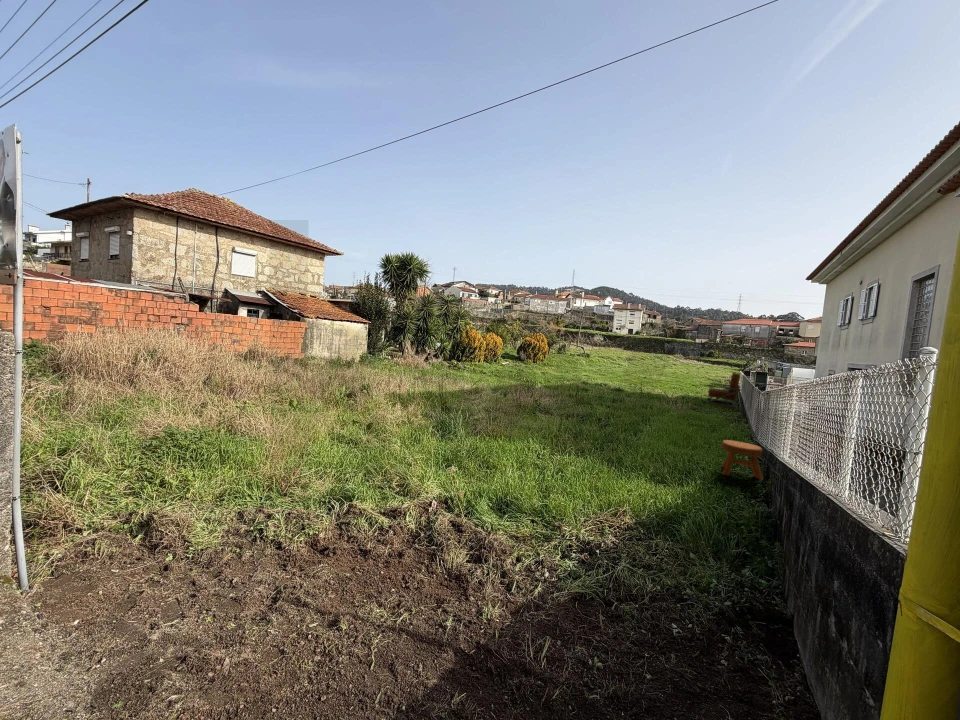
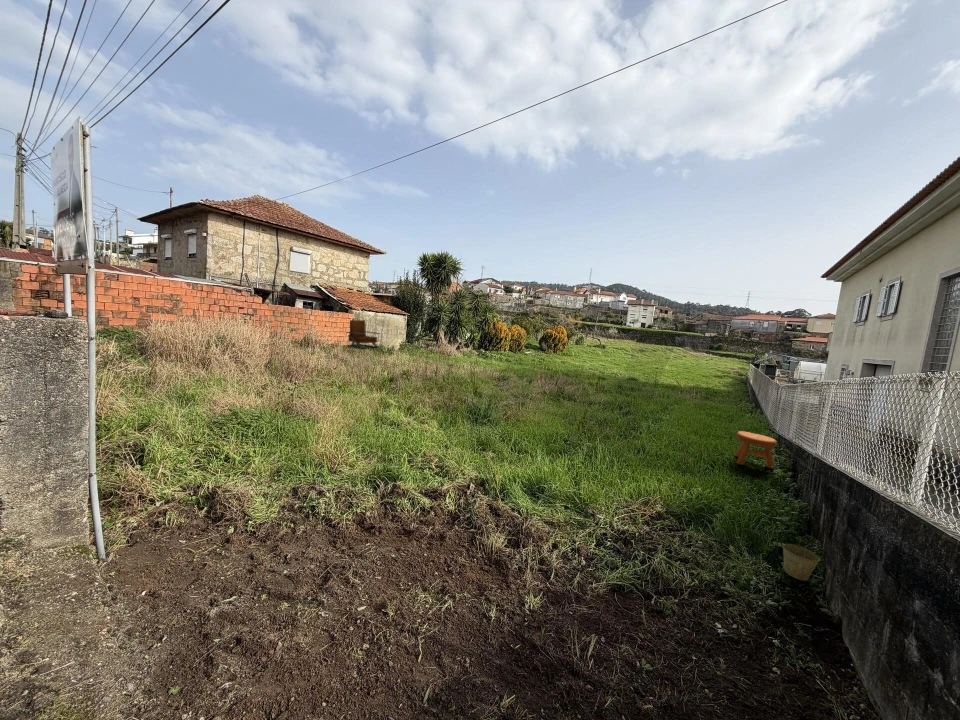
lounge chair: present [707,373,741,408] -> present [347,320,380,349]
bucket: none [748,538,784,583] -> present [783,544,820,581]

